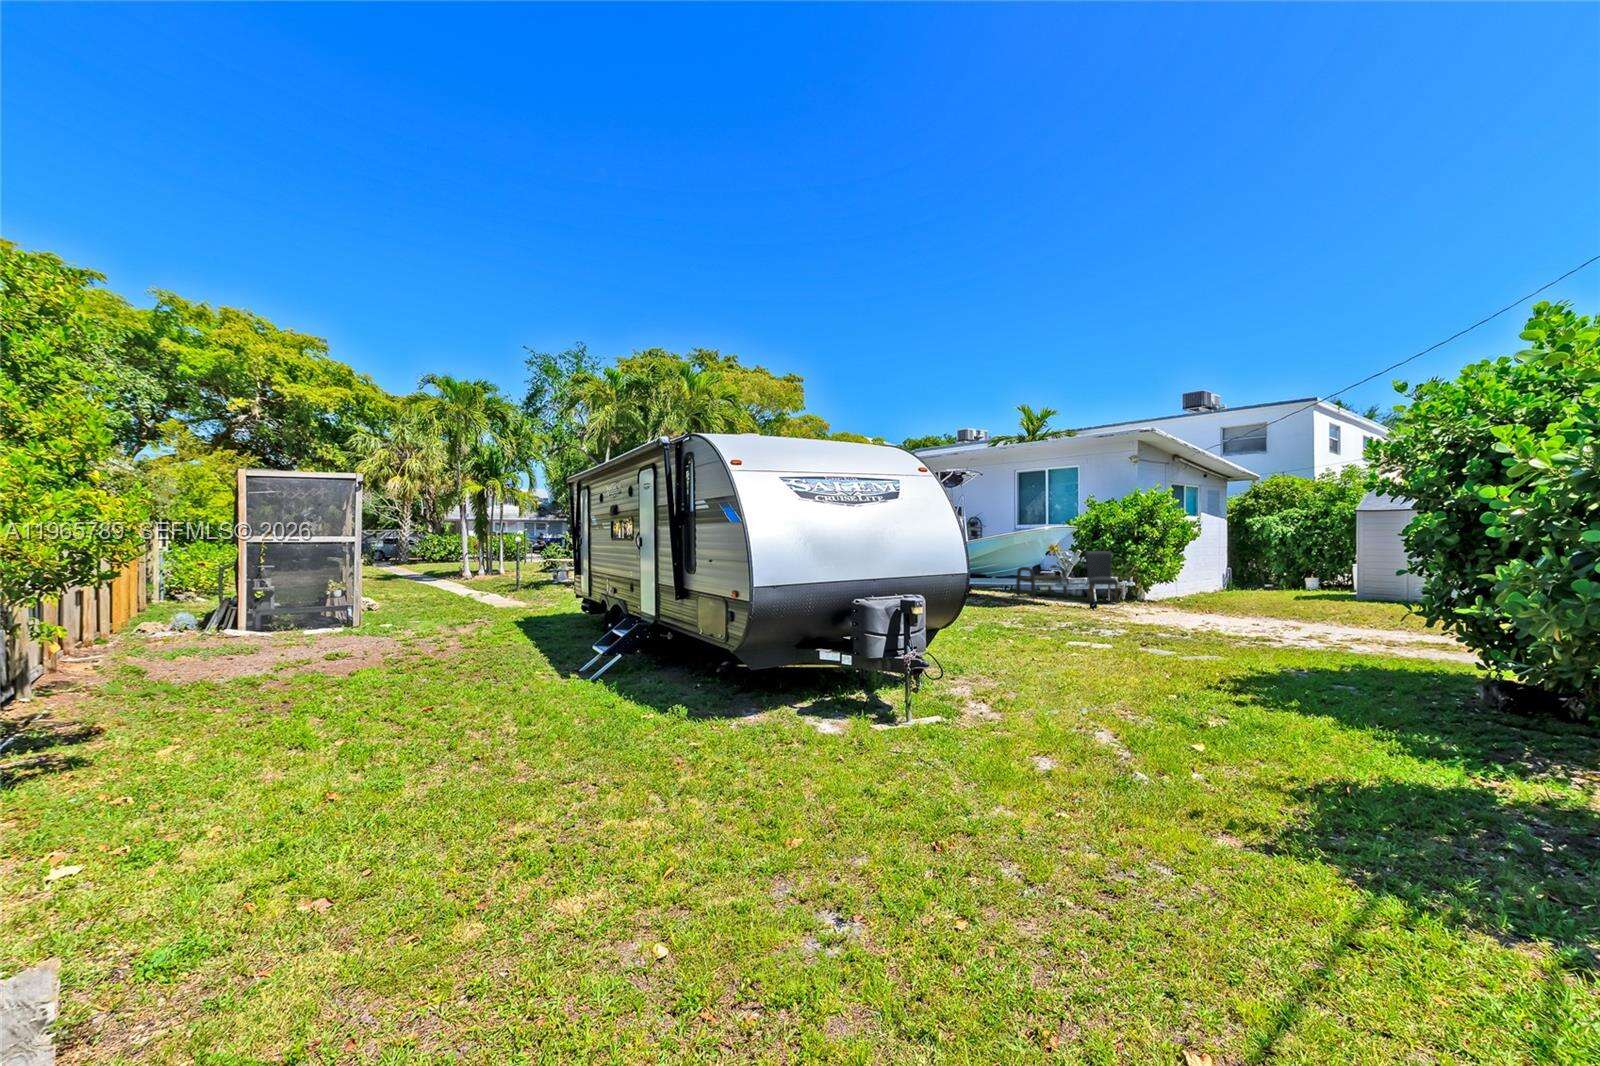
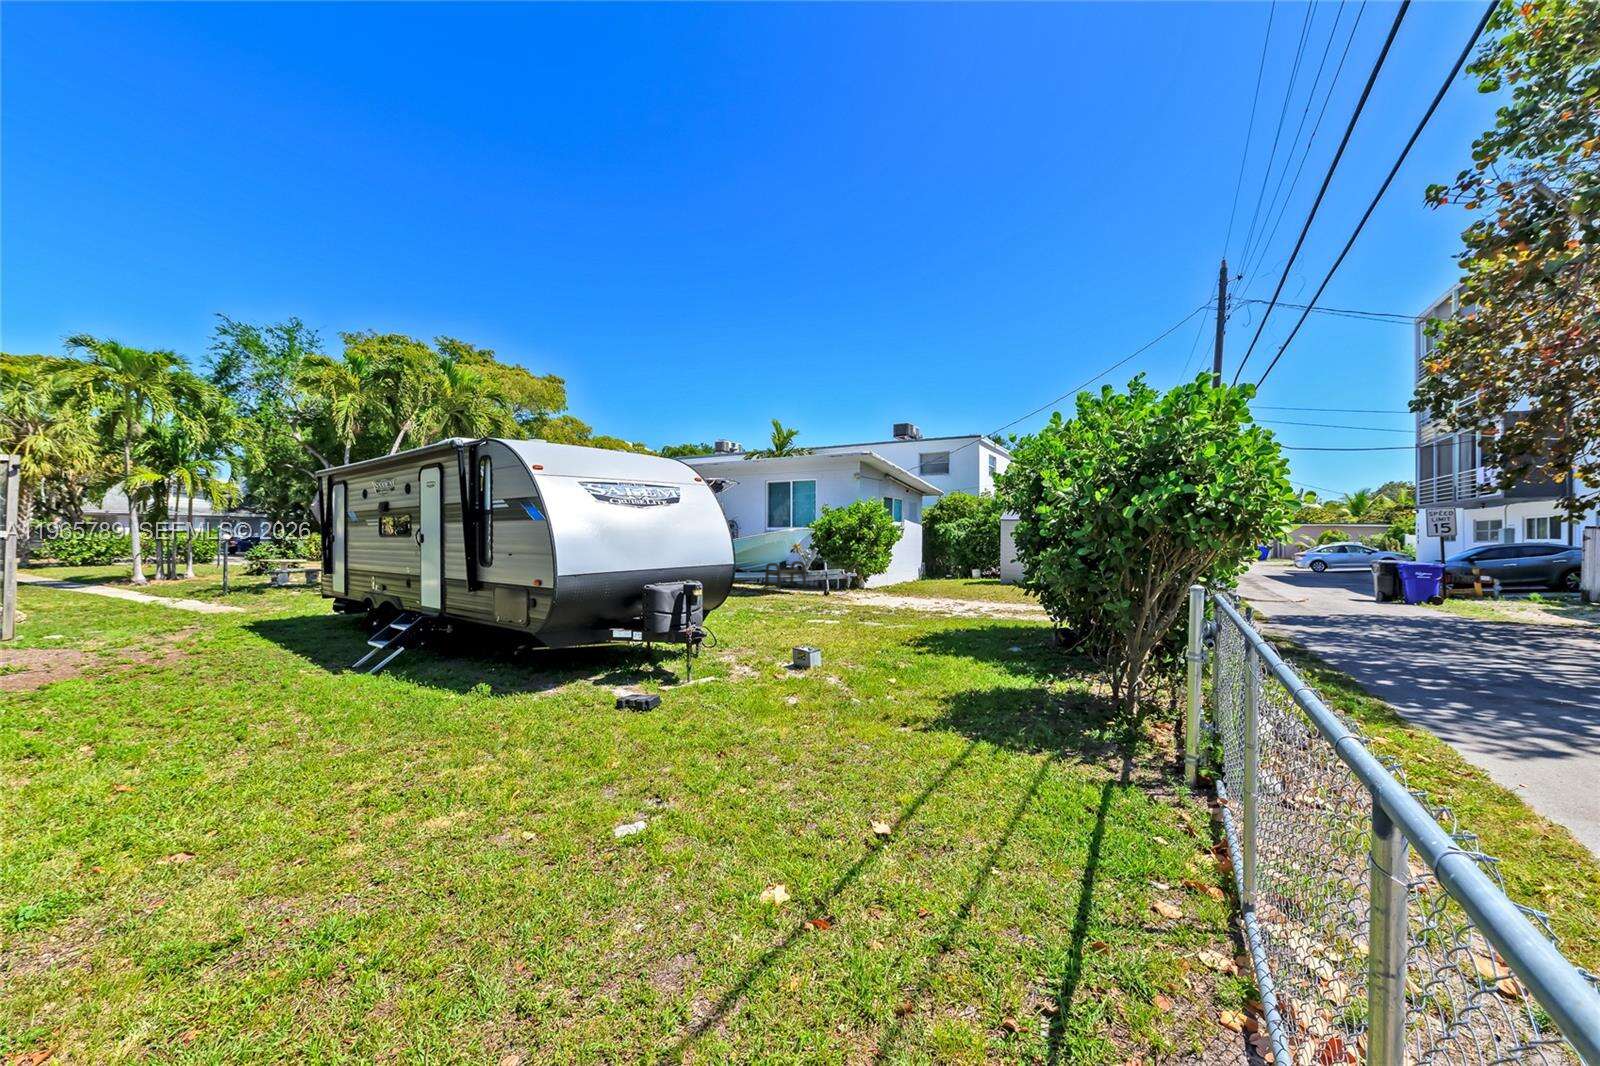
chair: present [1084,551,1118,603] -> none [819,549,845,593]

